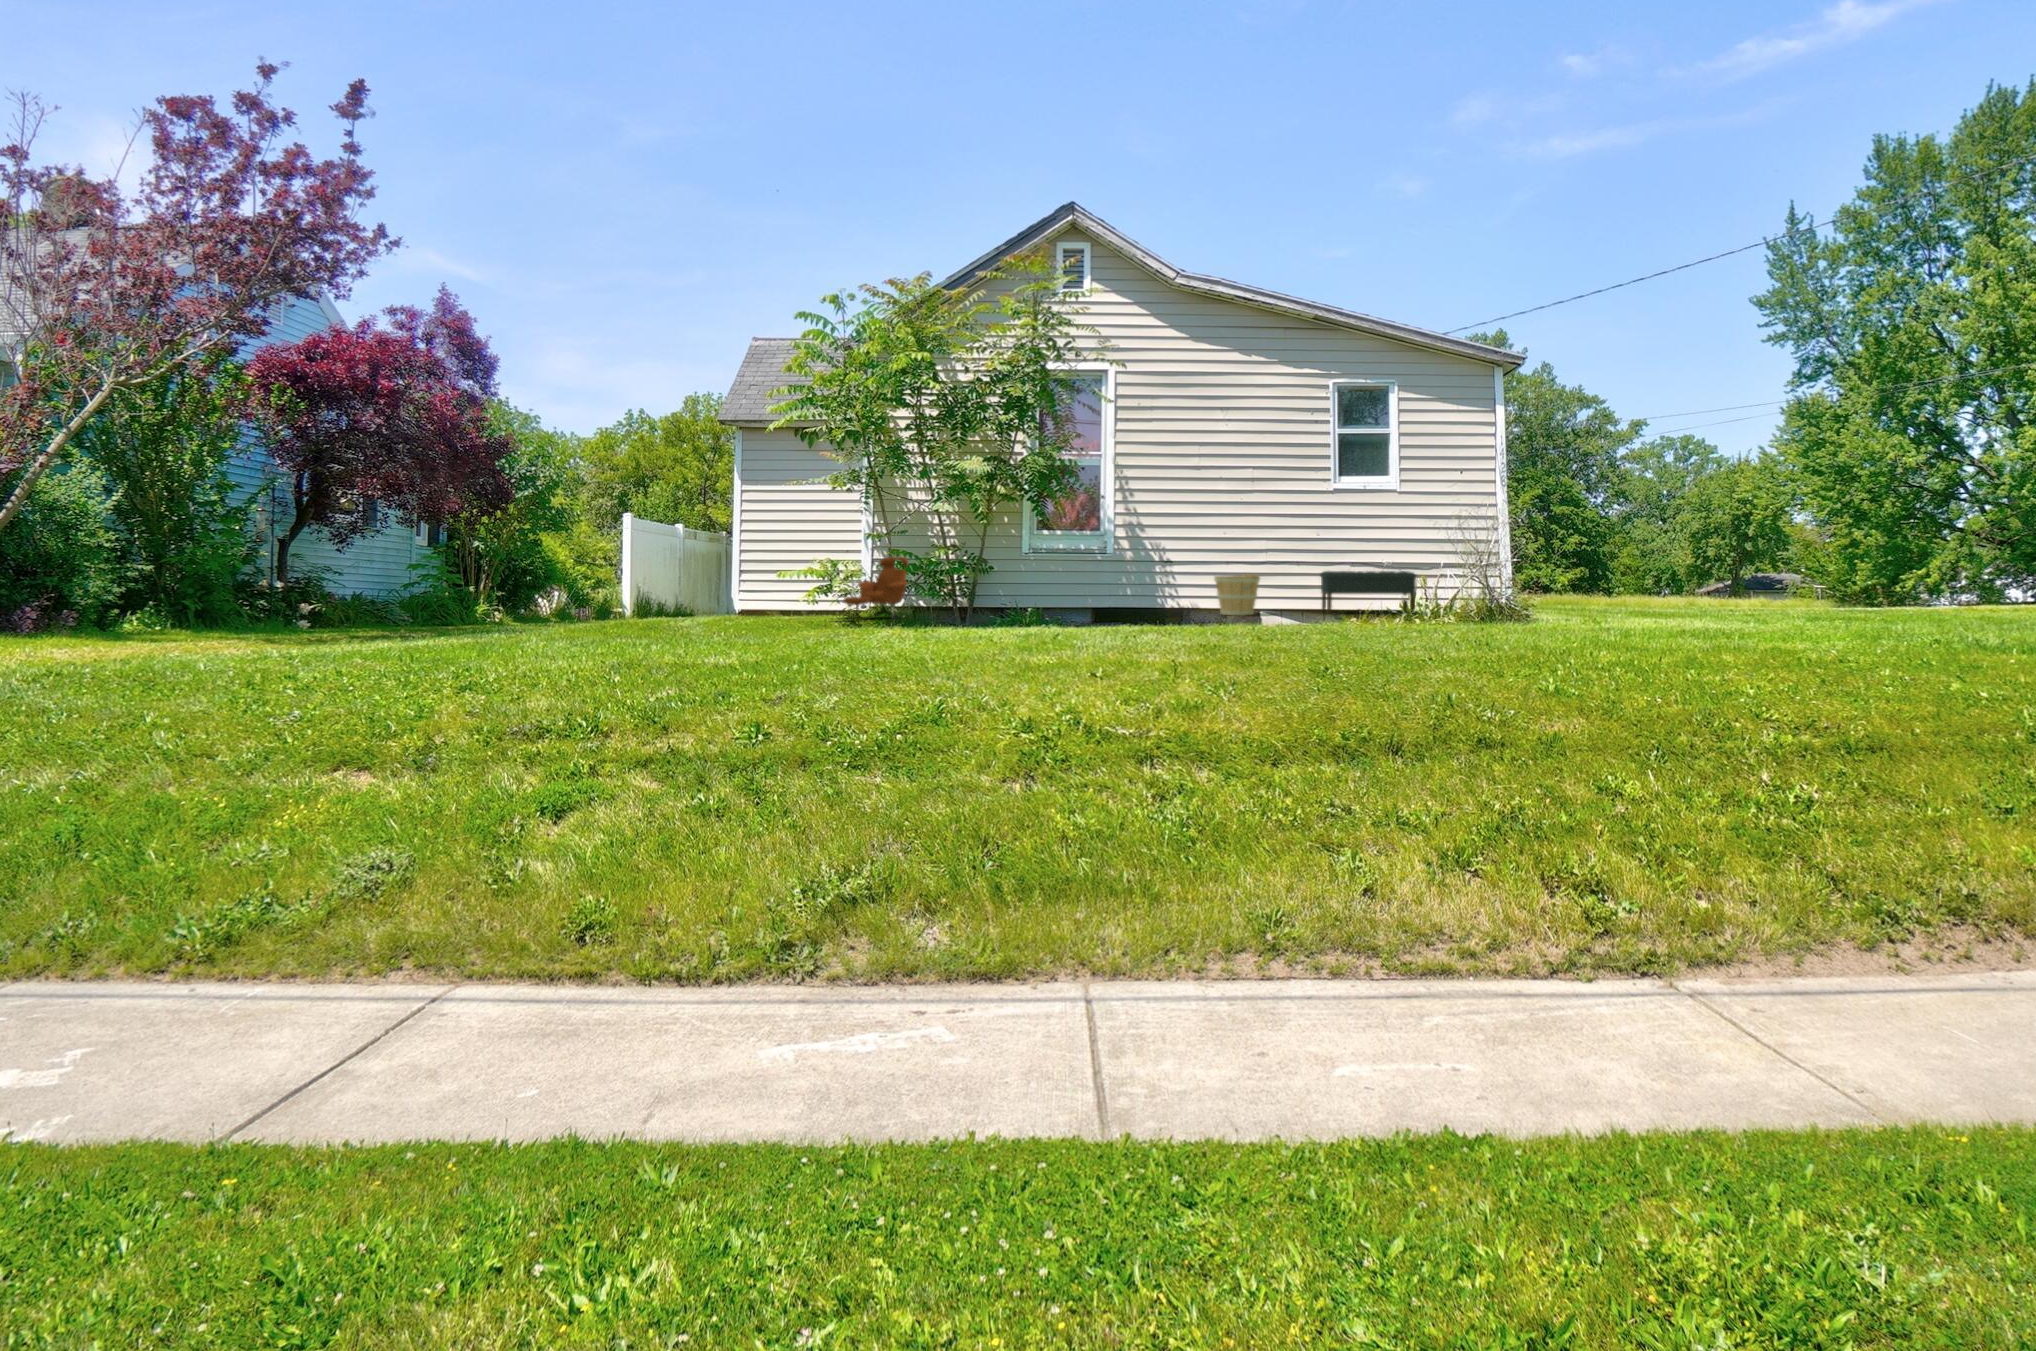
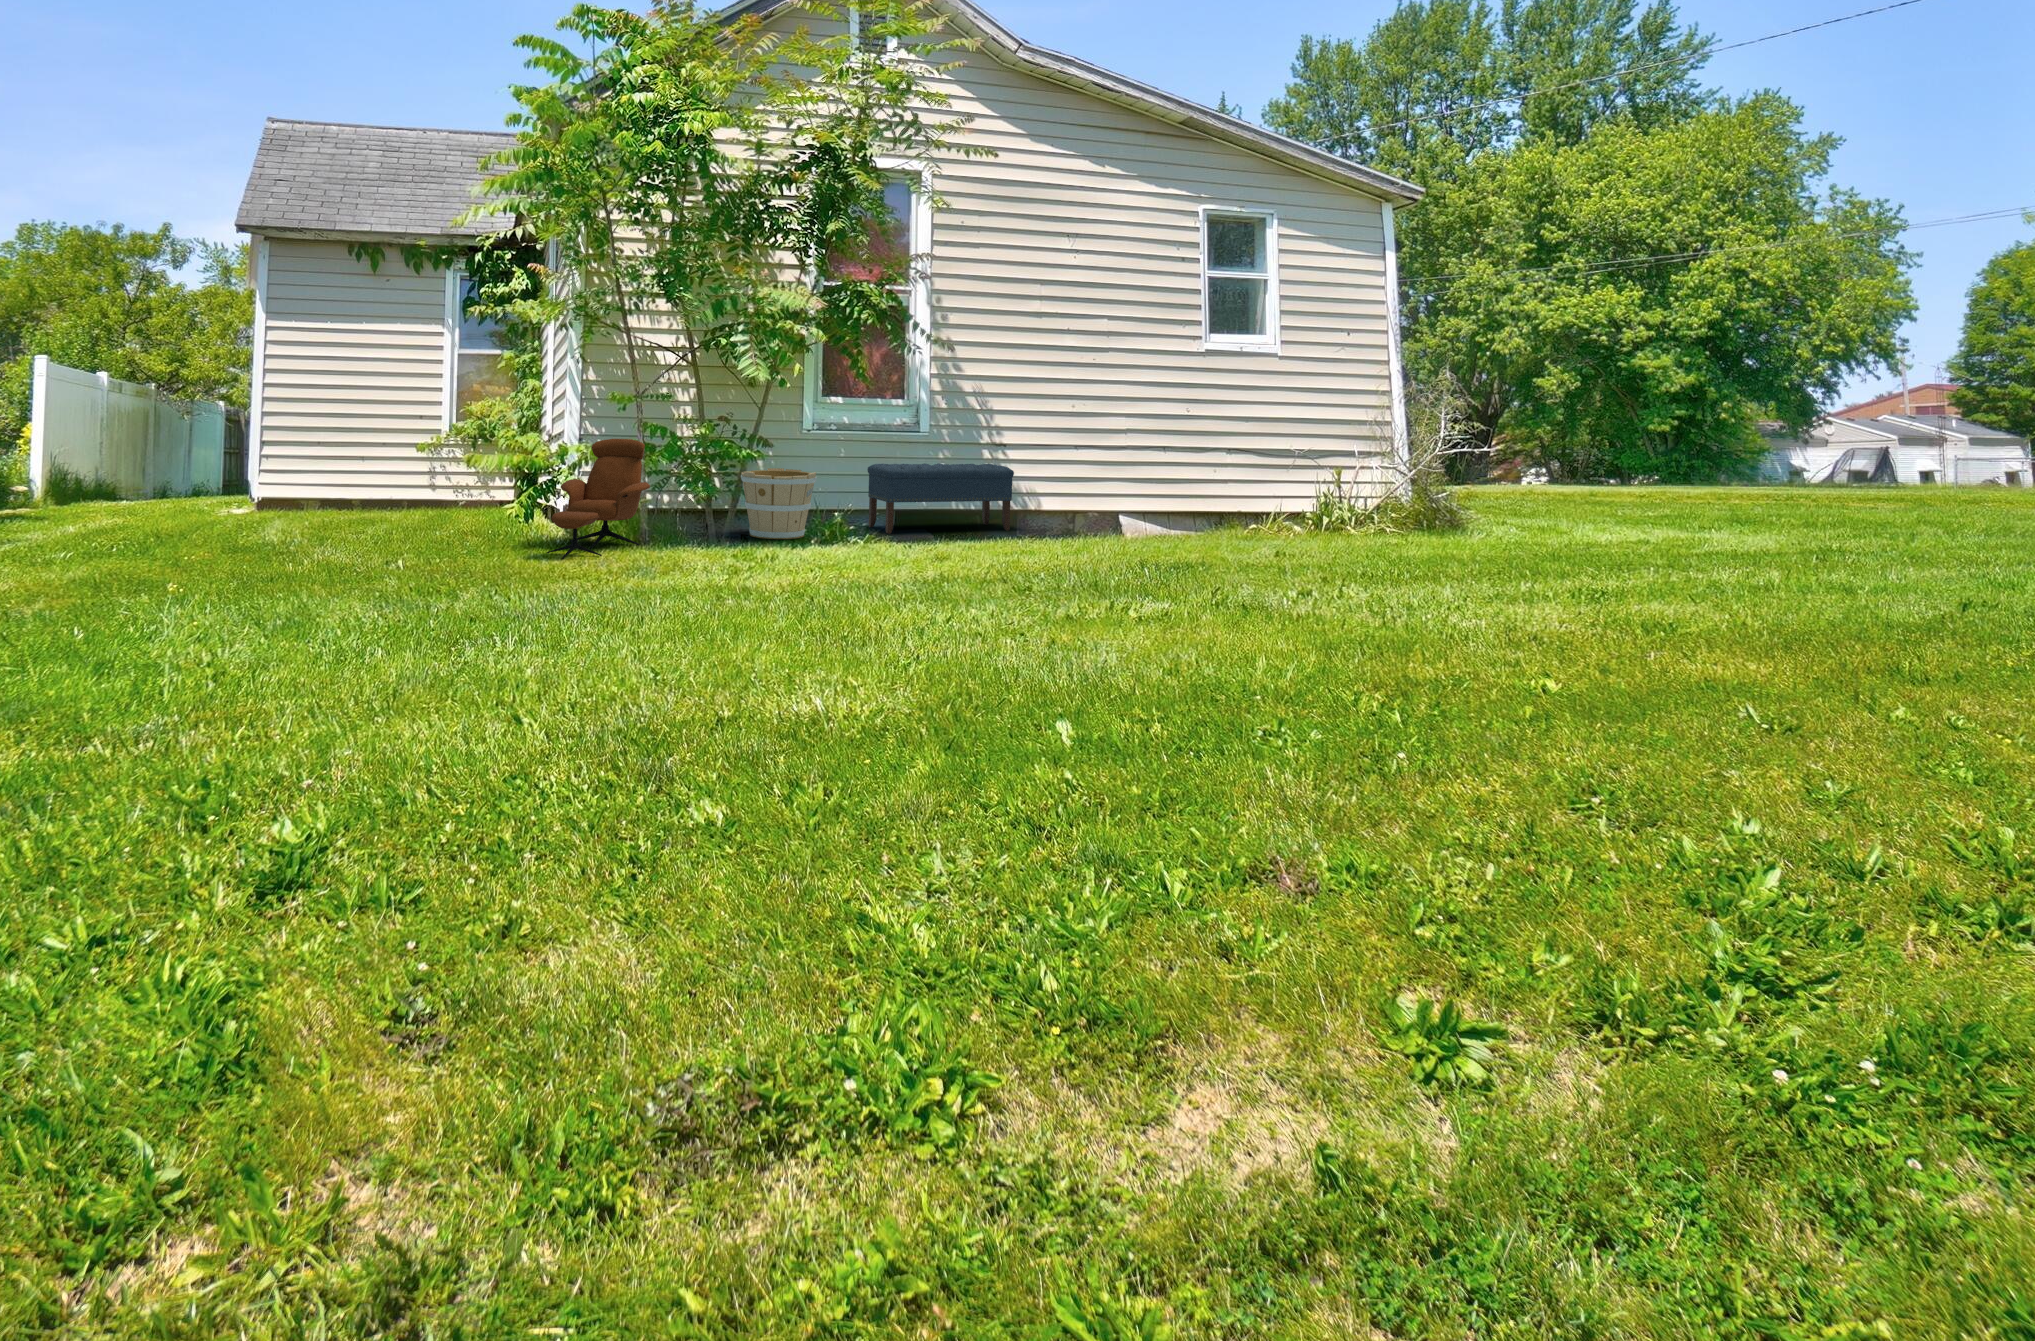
bench: present [1320,571,1416,614] -> present [867,463,1014,533]
wooden bucket: present [1214,574,1260,616] -> present [741,468,817,539]

